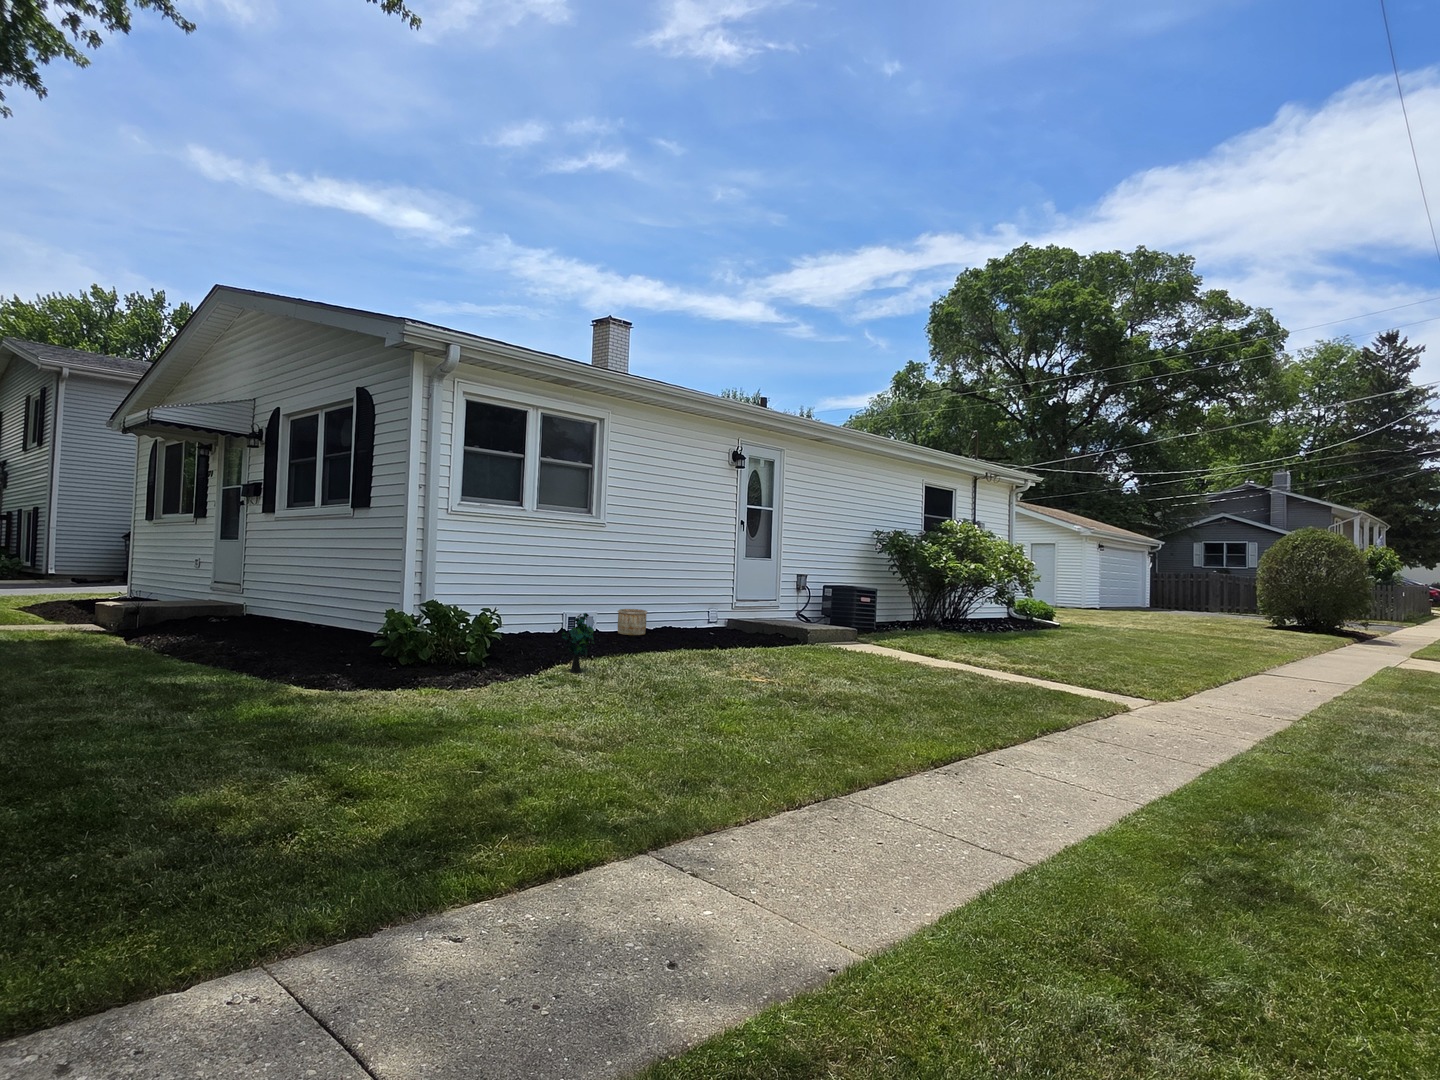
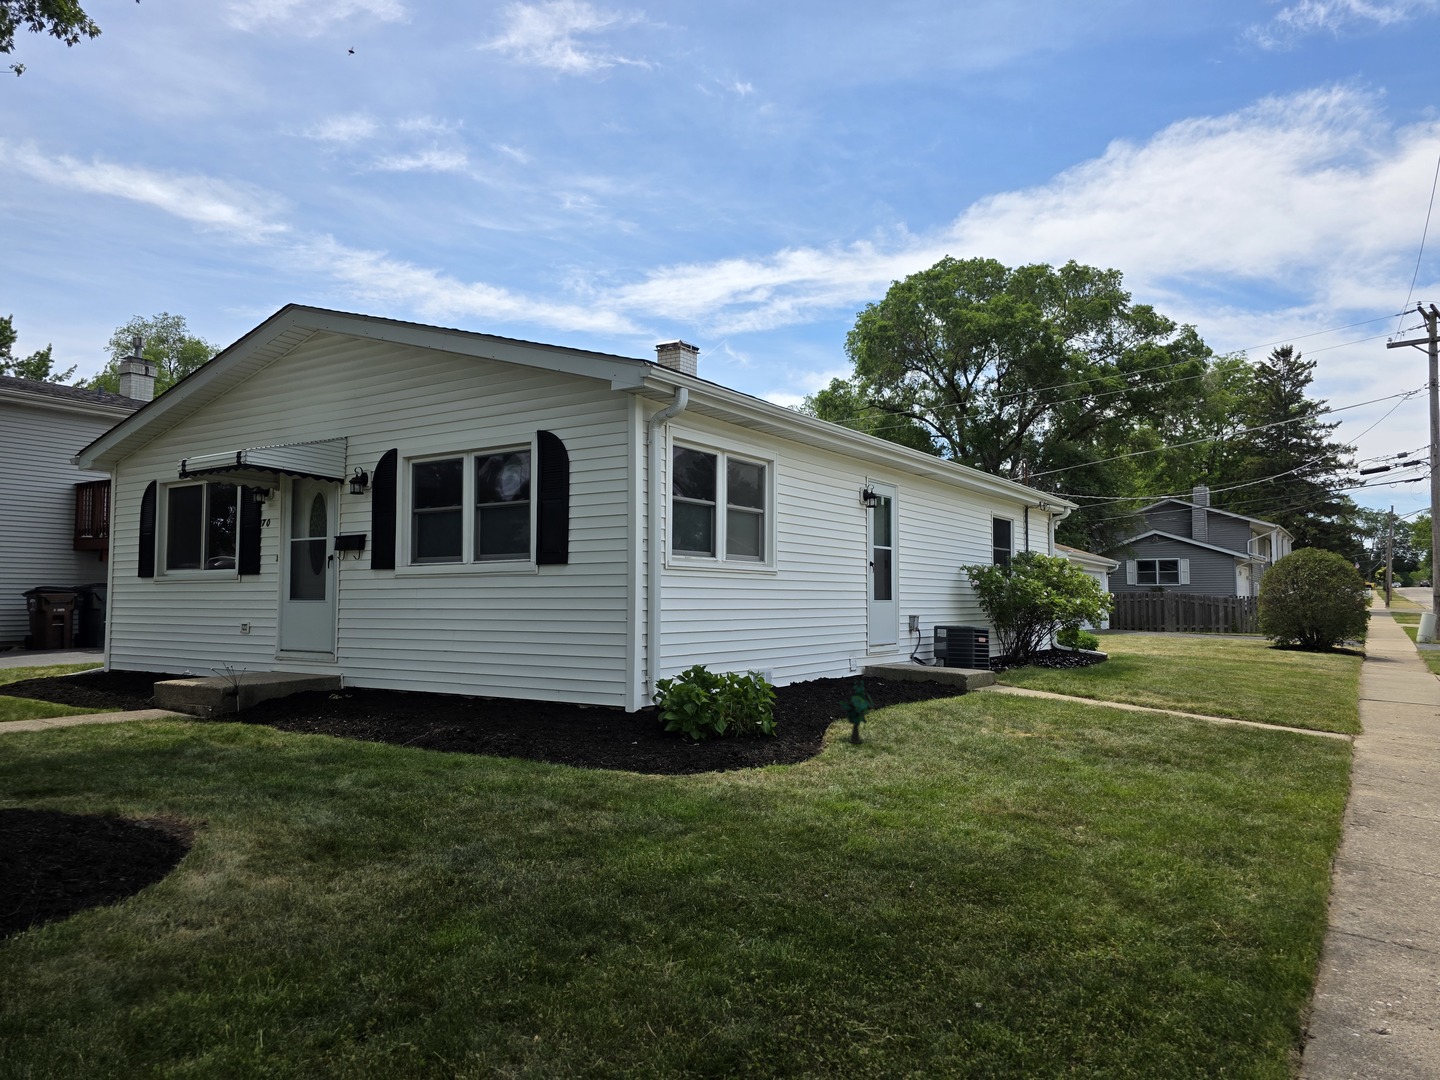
wooden bucket: present [618,609,648,635] -> none [787,662,819,691]

